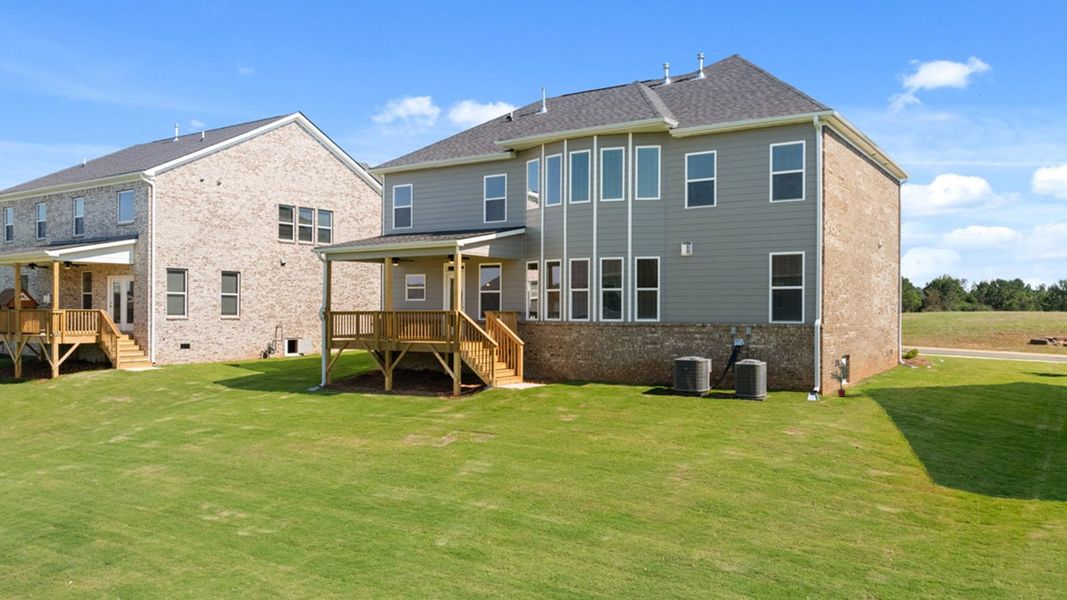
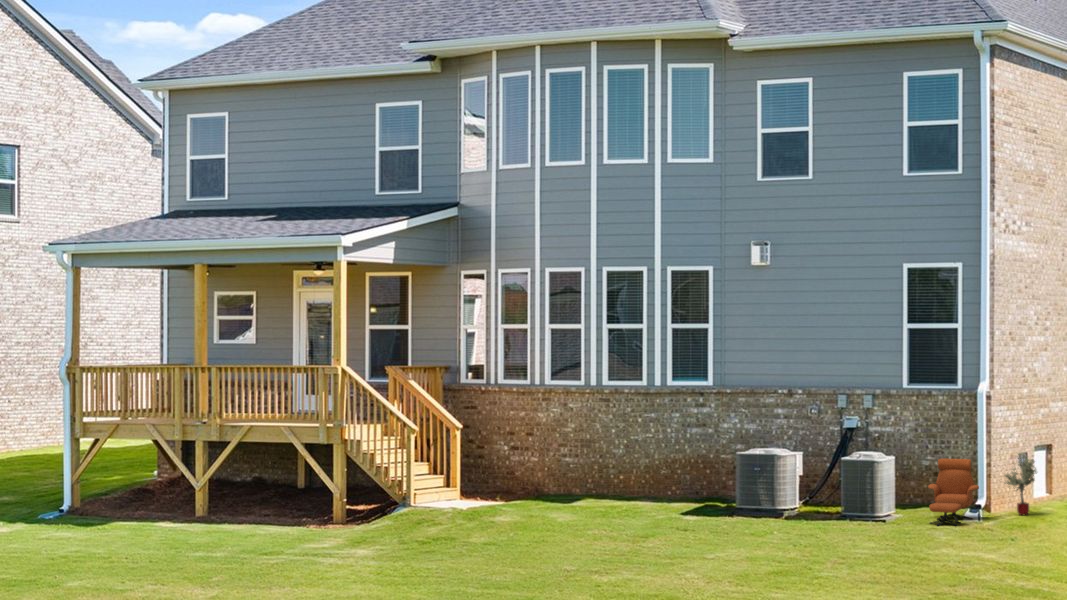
lounge chair: none [785,364,816,403] -> present [928,459,979,526]

